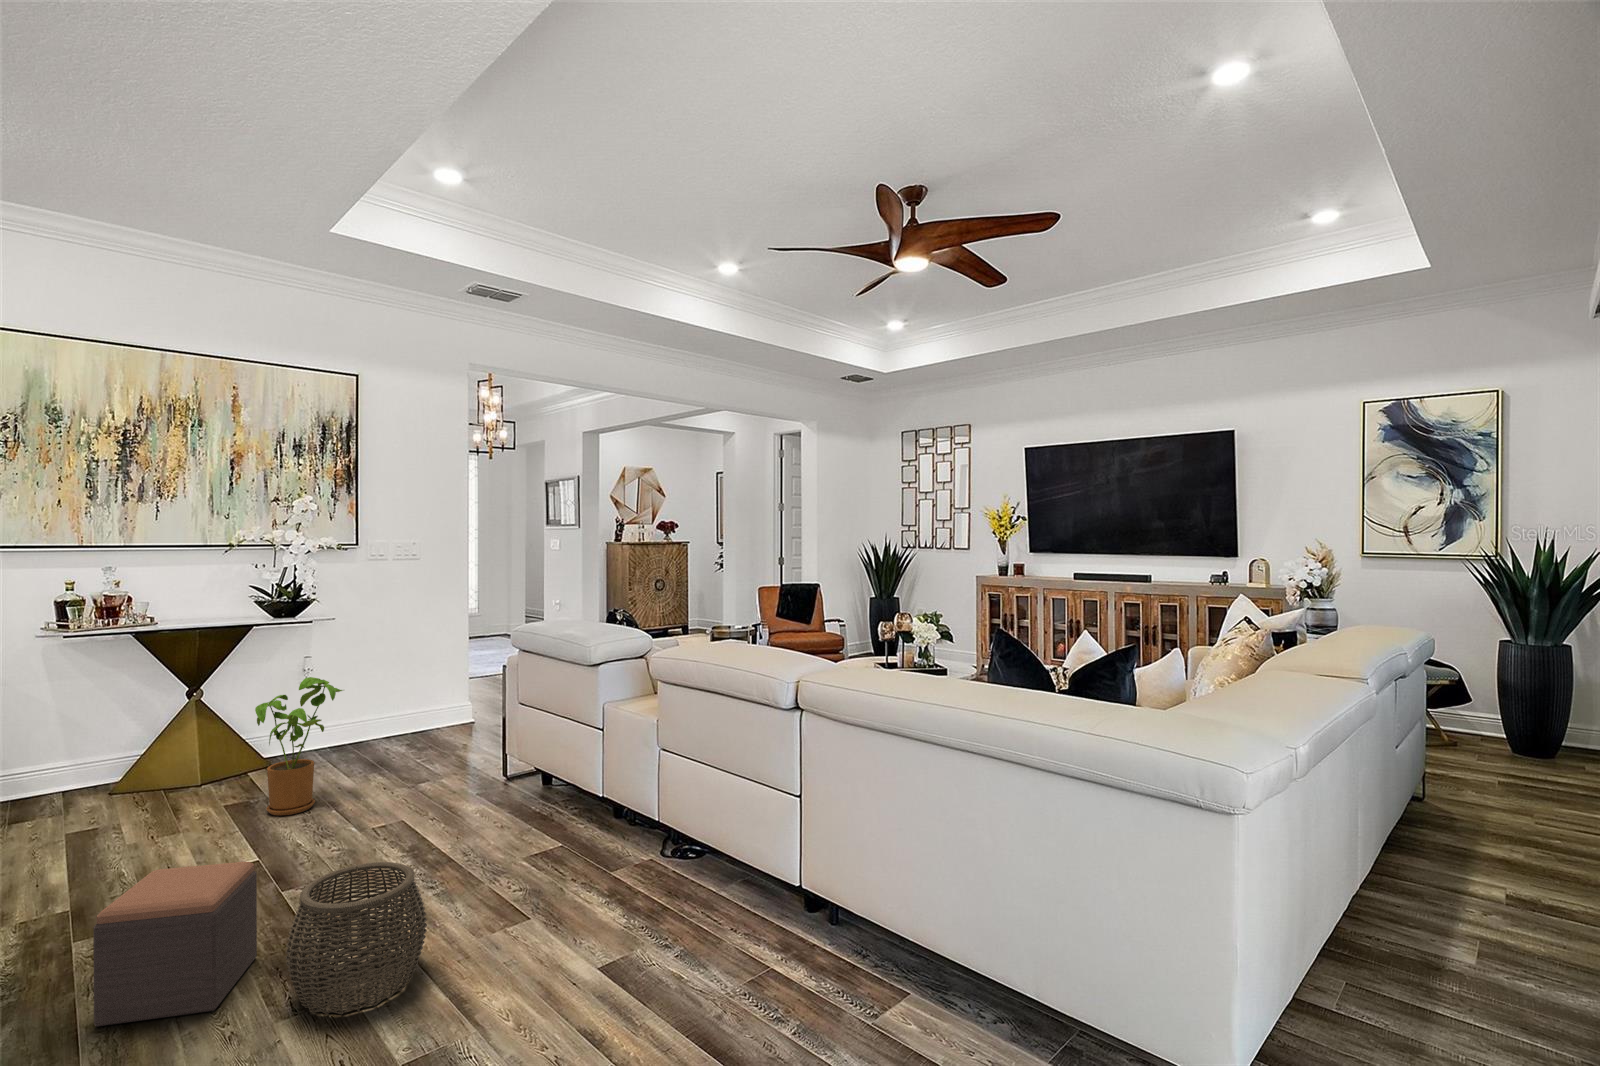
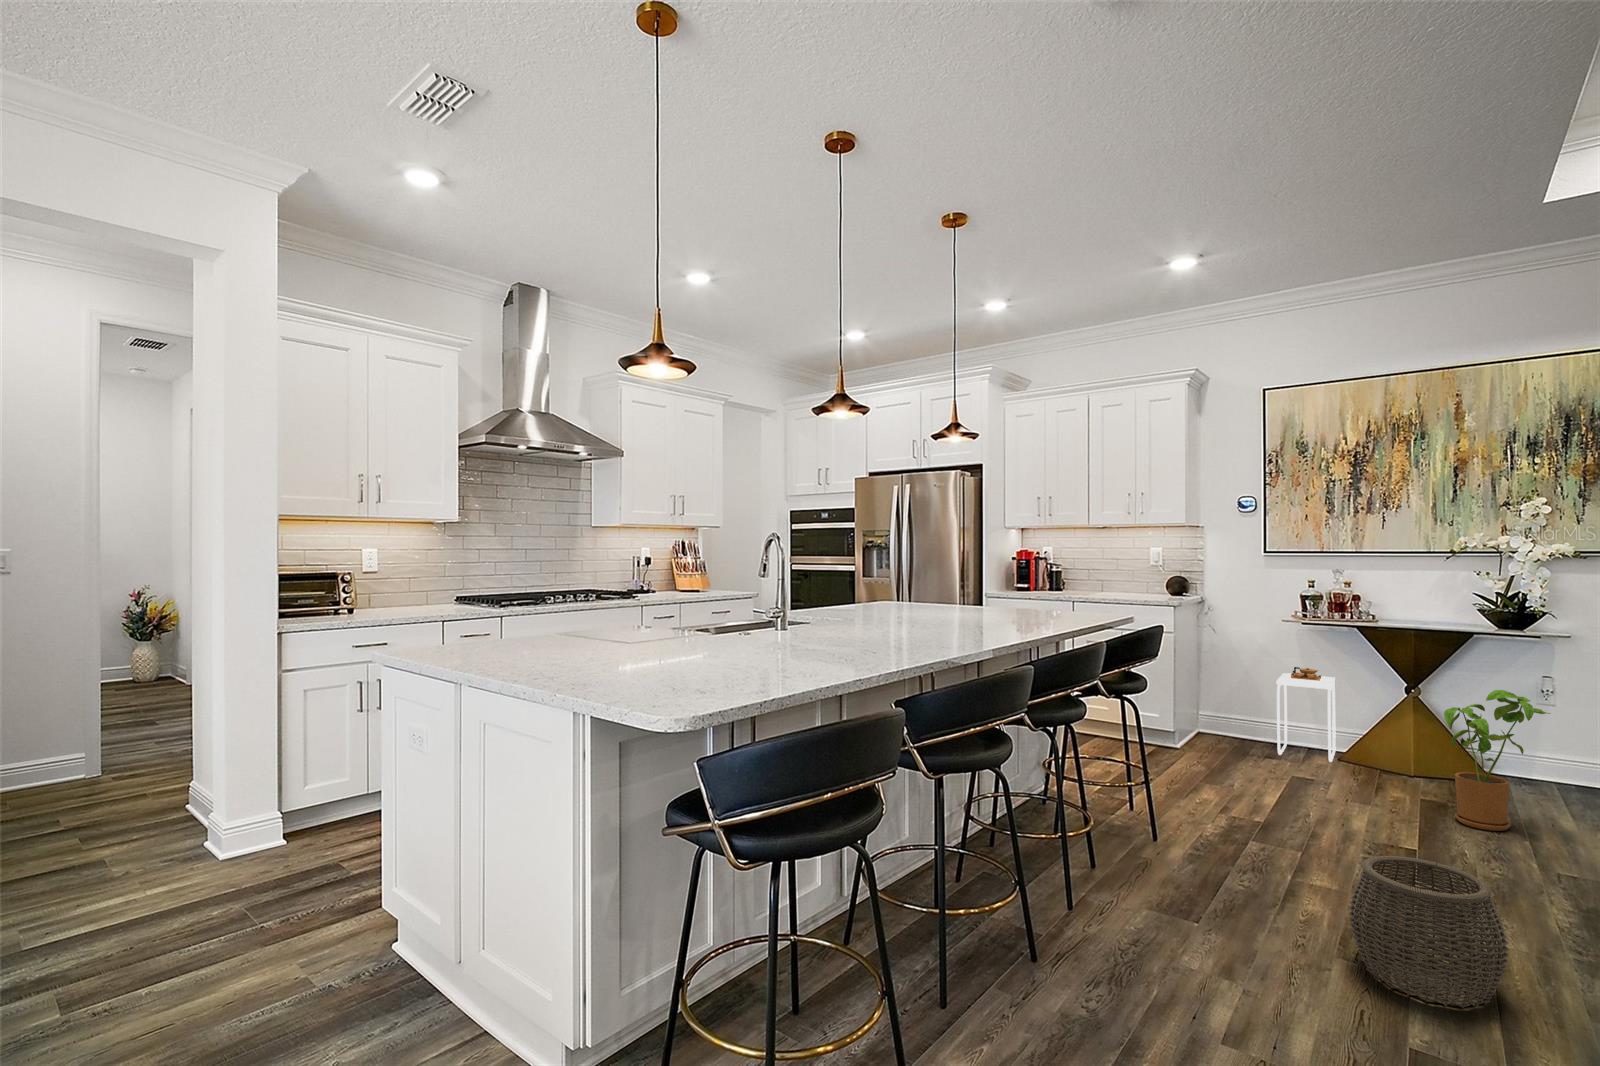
side table: none [22,693,103,813] -> present [1277,667,1336,762]
footstool: present [93,861,257,1026] -> none [1228,800,1358,926]

